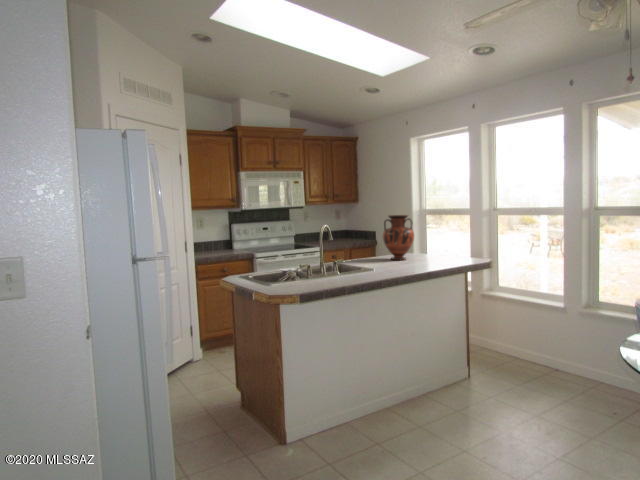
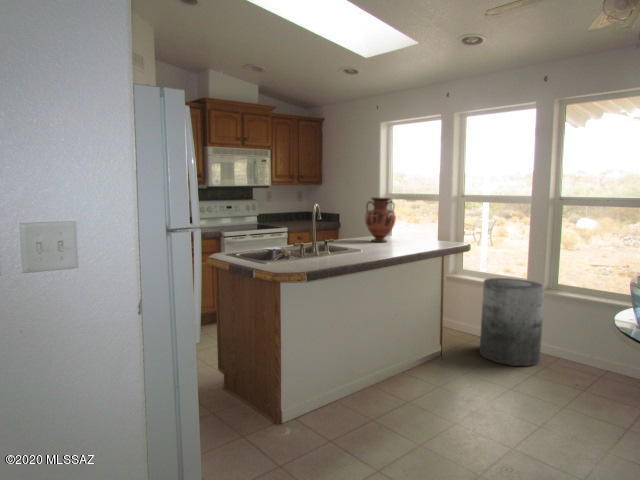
trash can: none [512,295,581,391] -> present [480,278,545,366]

